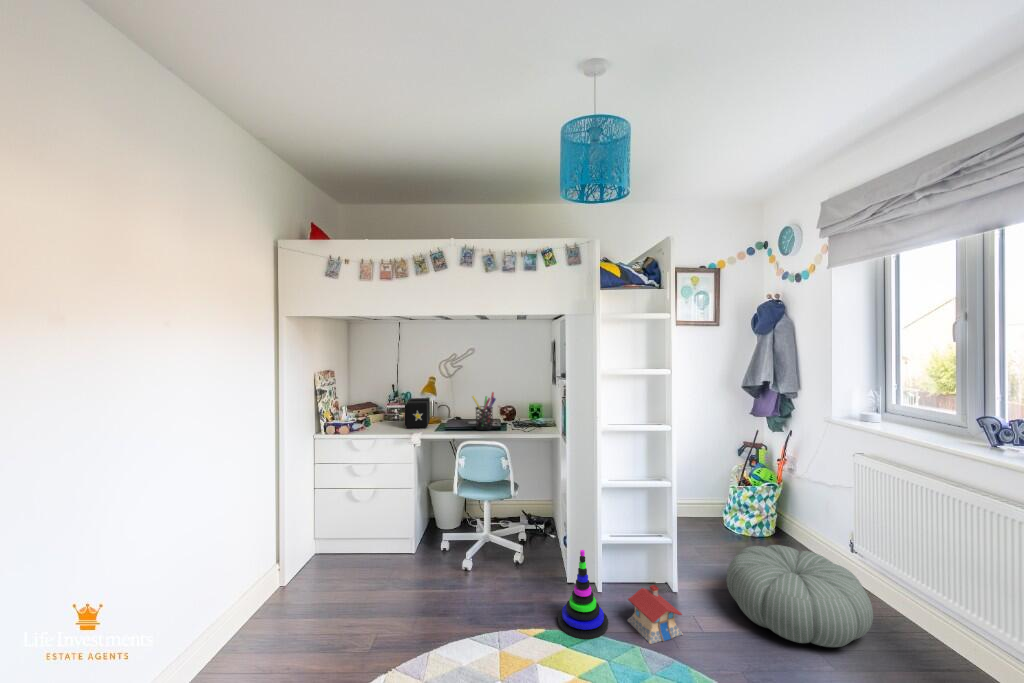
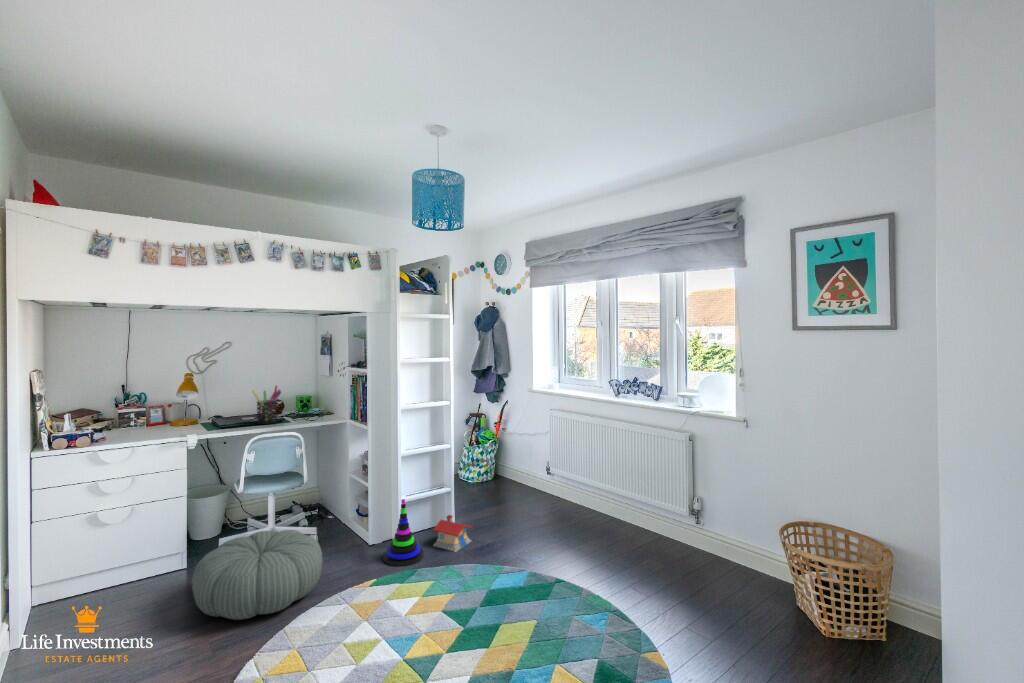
speaker: present [405,398,430,428] -> none [161,398,199,432]
pouf: present [727,545,873,647] -> present [192,530,323,620]

